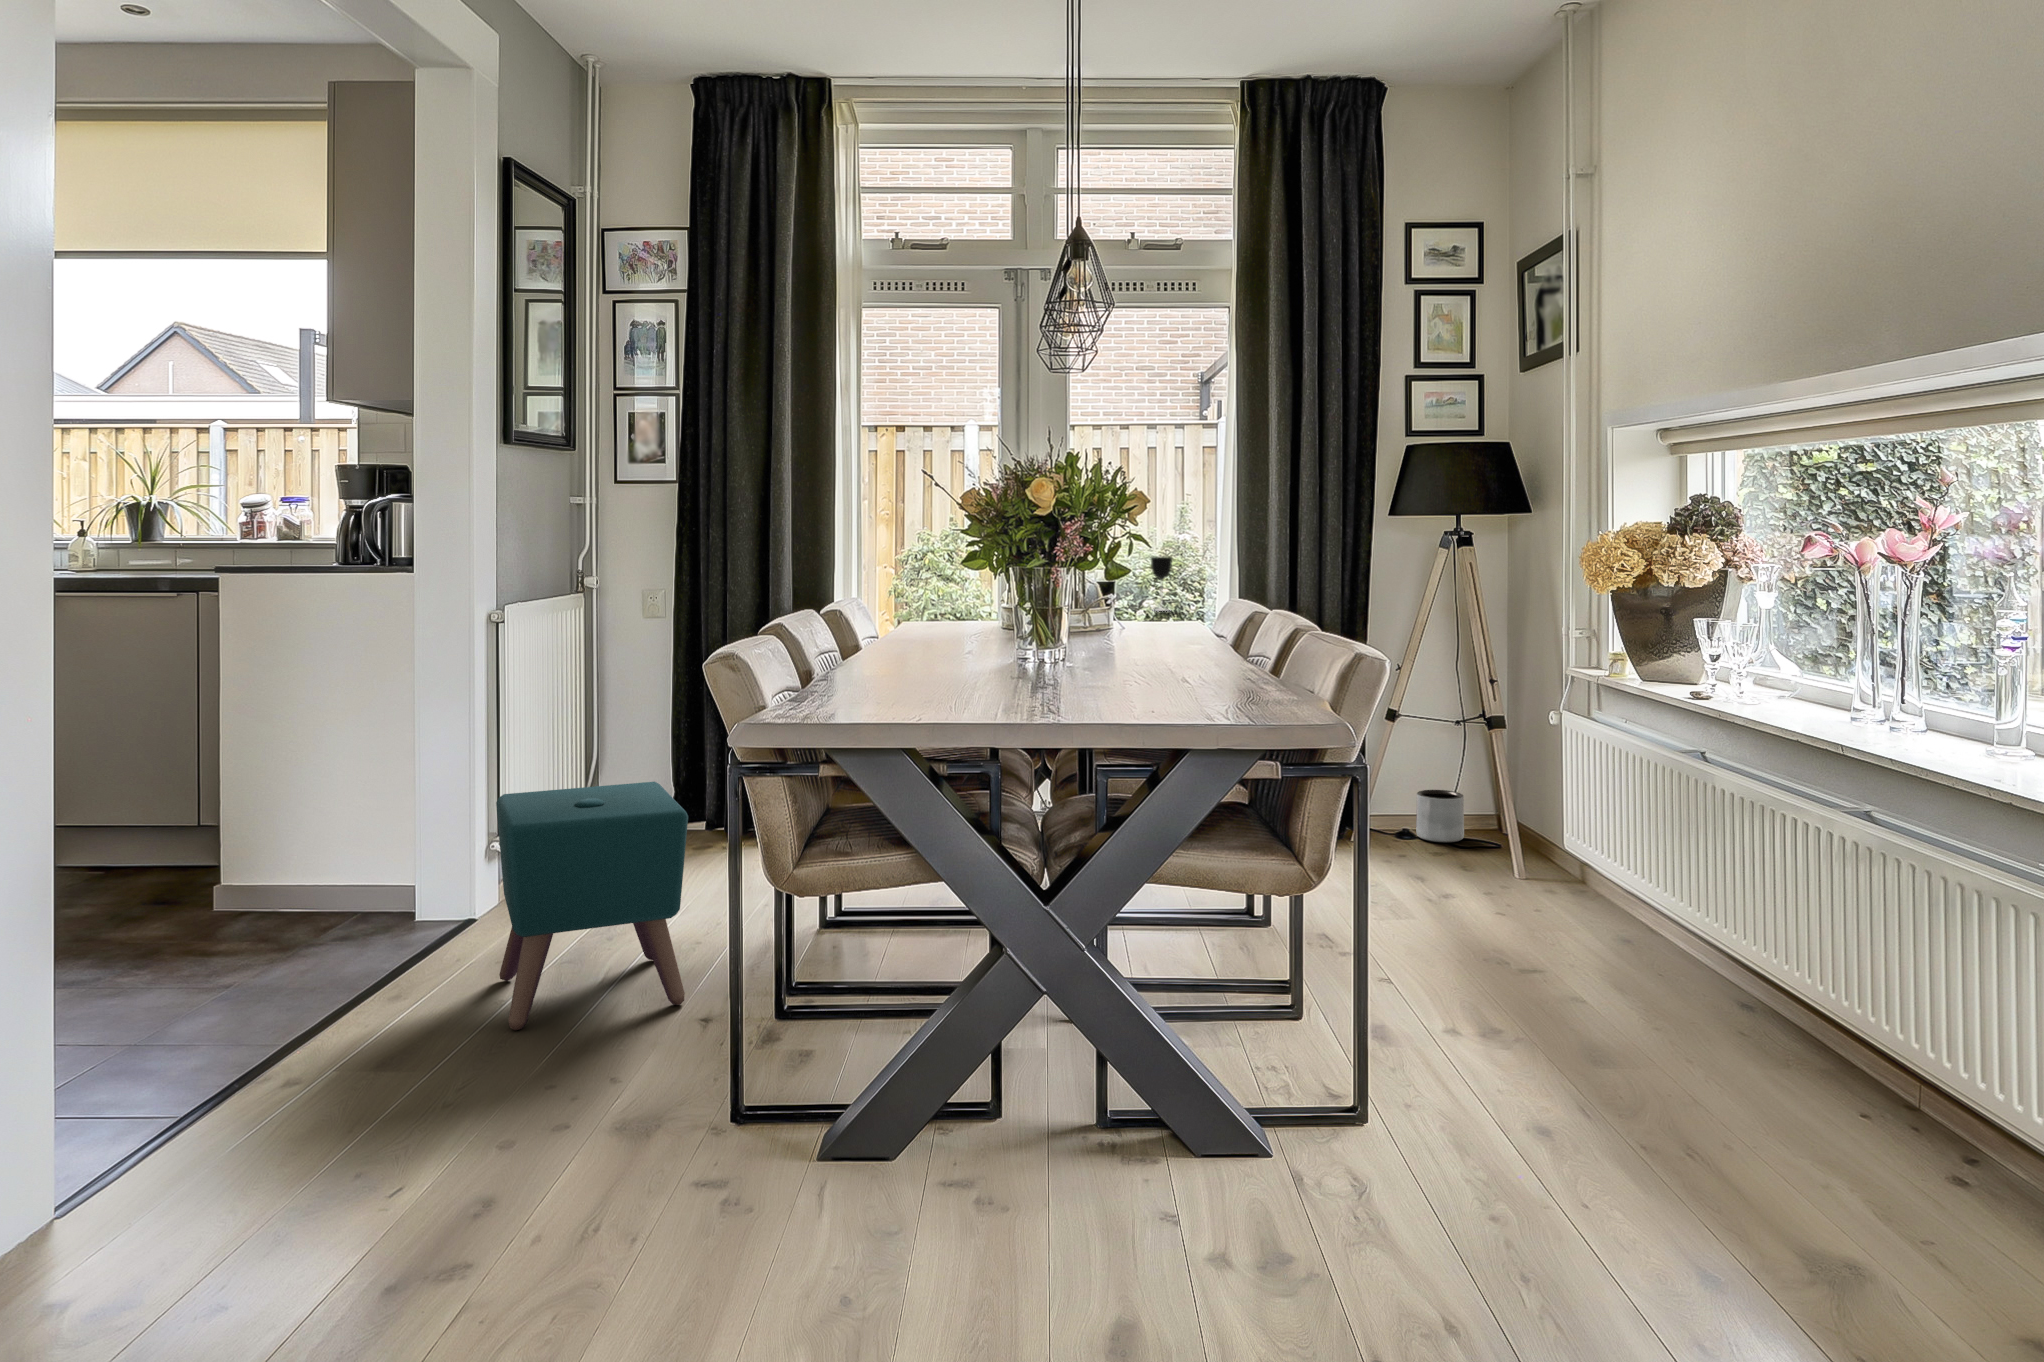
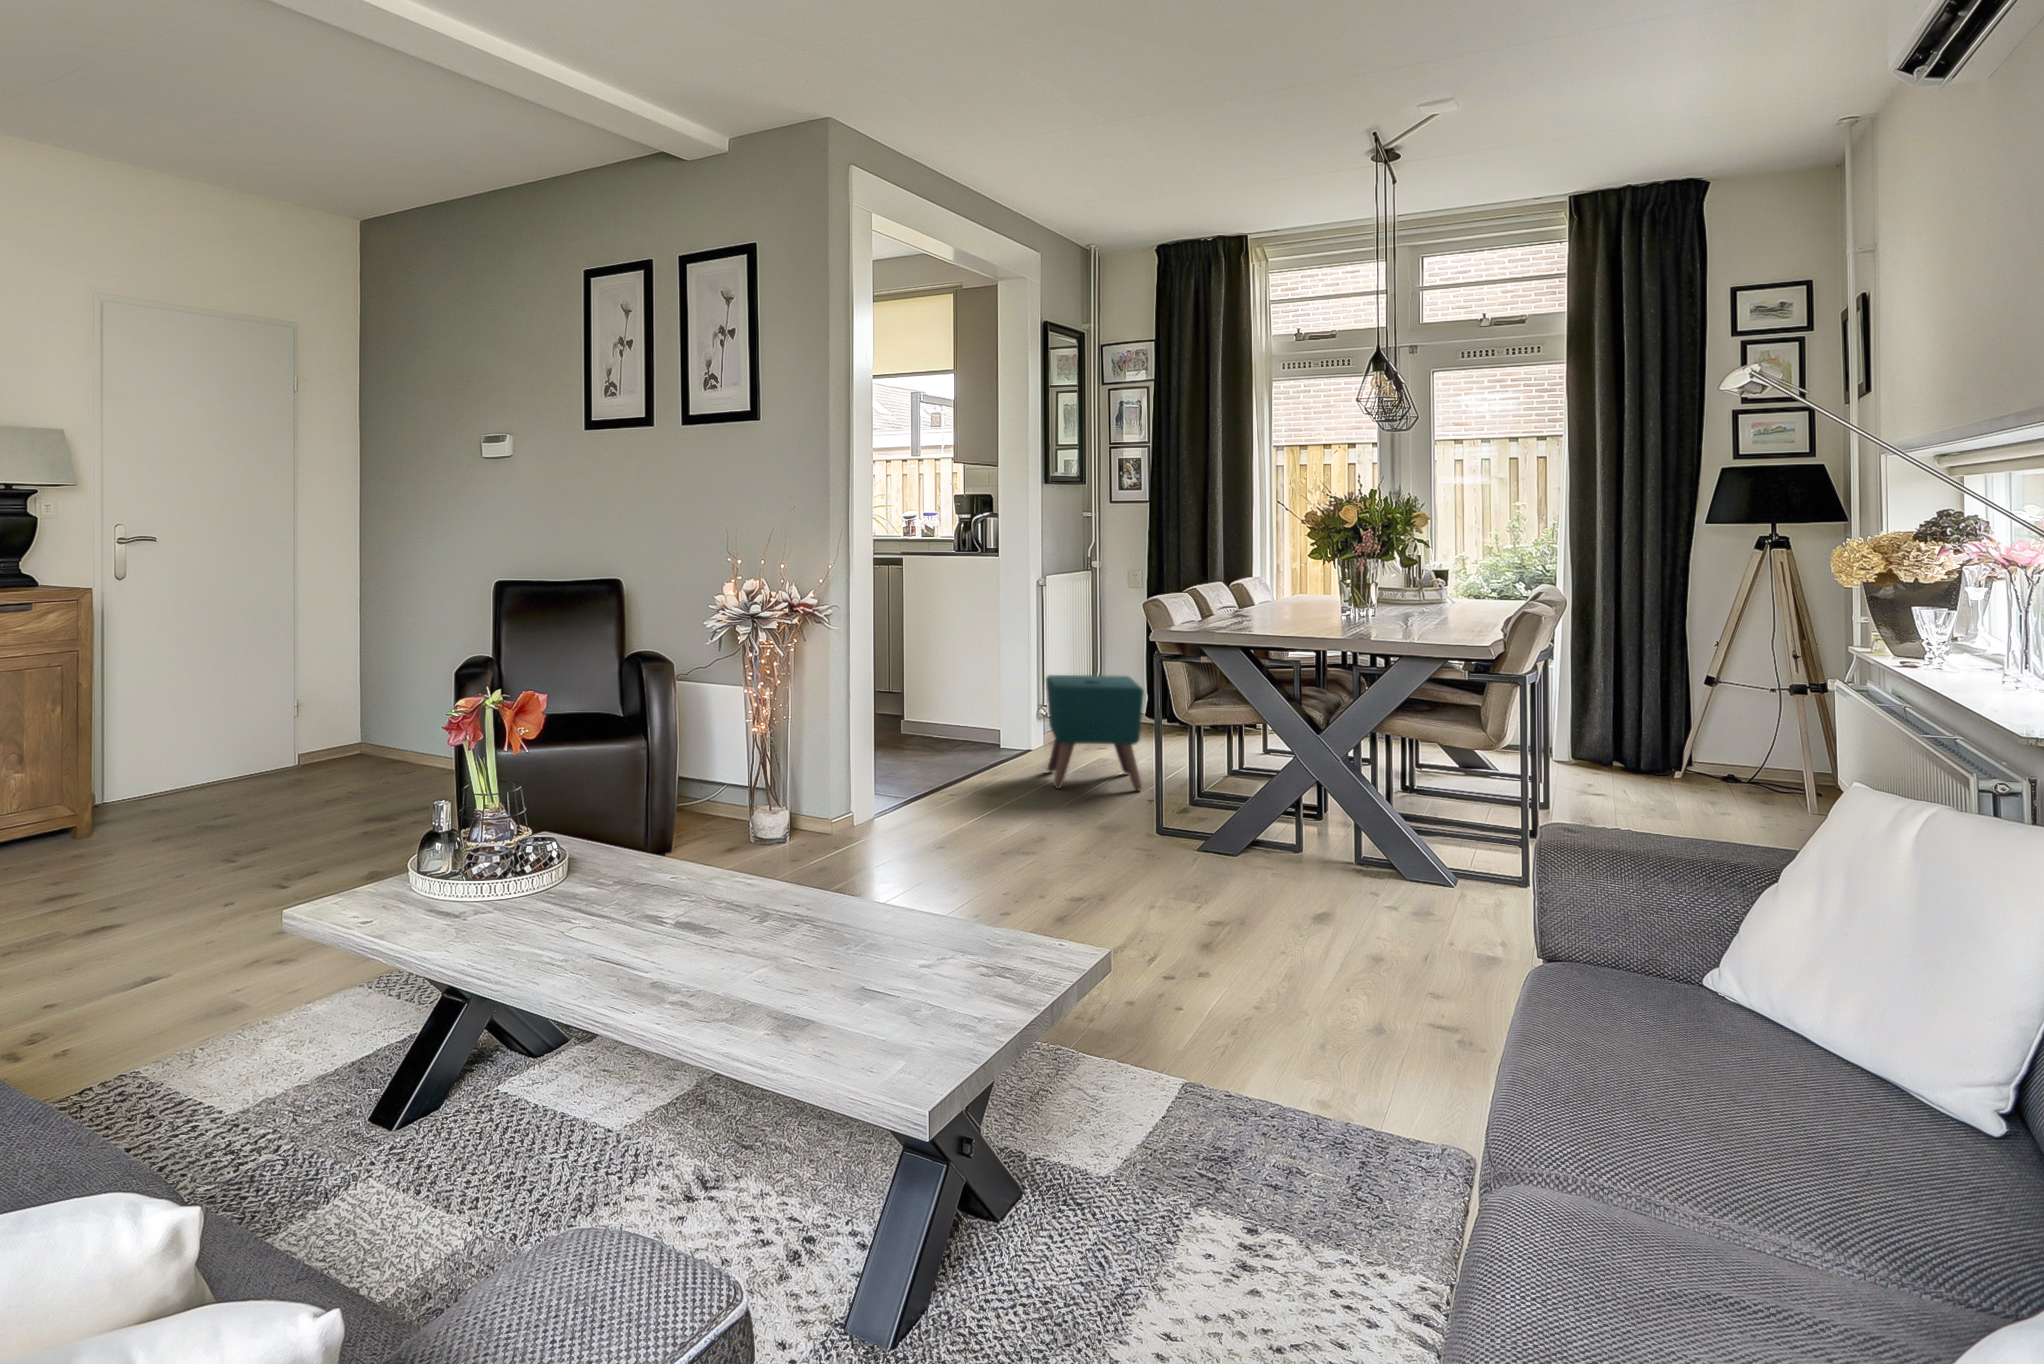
wine glass: present [1151,557,1172,611] -> none [1501,553,1519,594]
planter: present [1416,790,1464,843] -> none [1733,744,1779,786]

